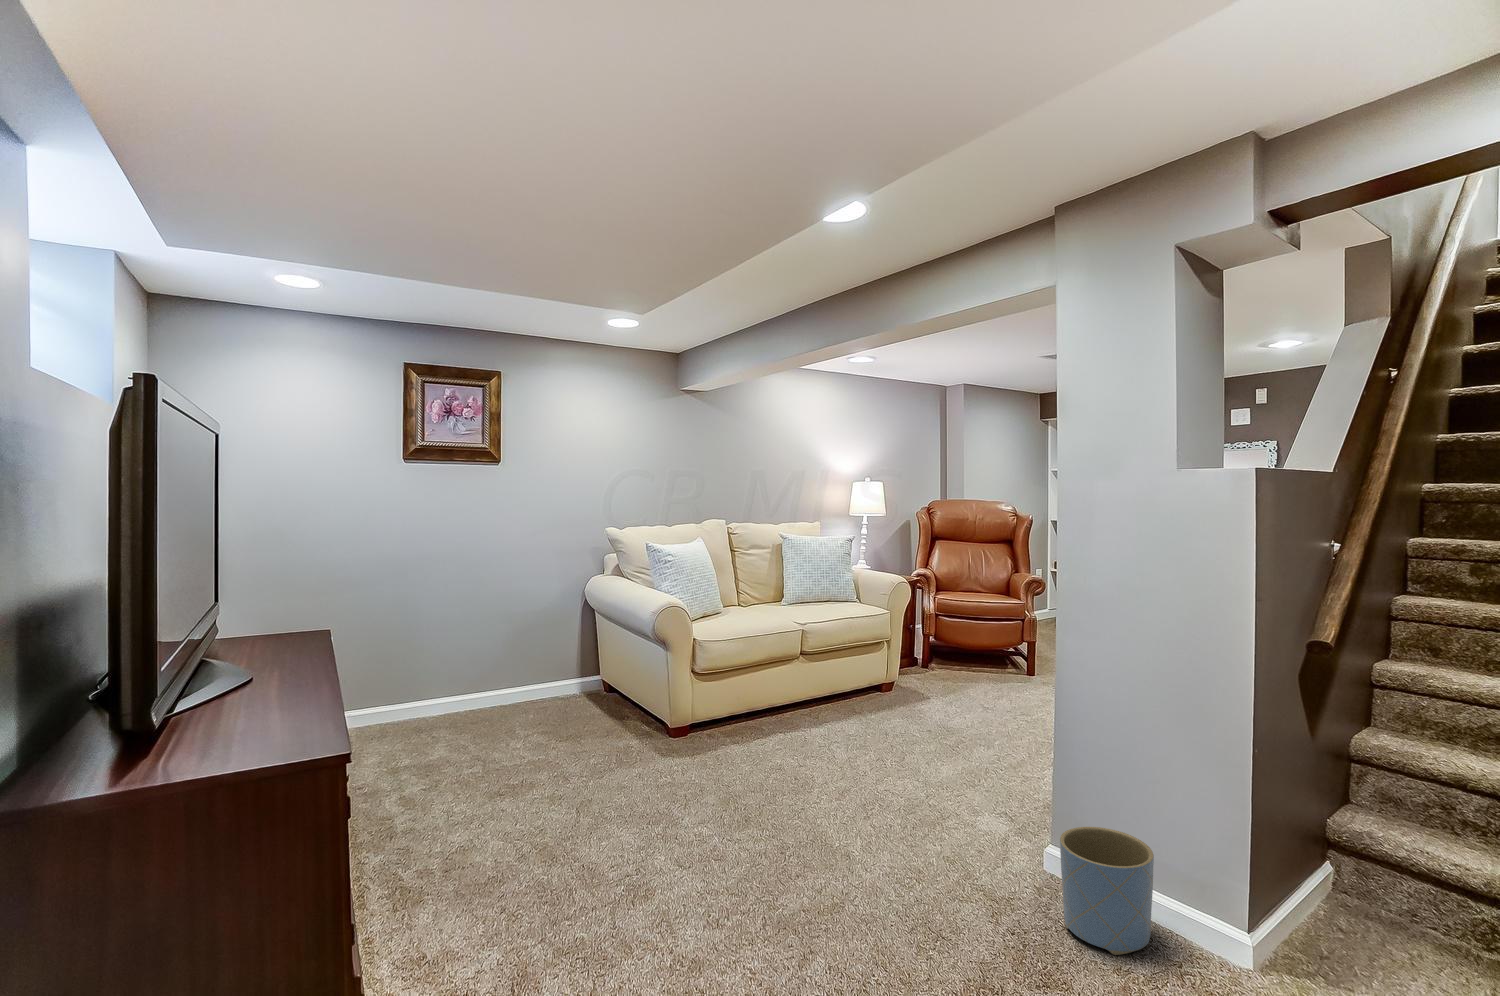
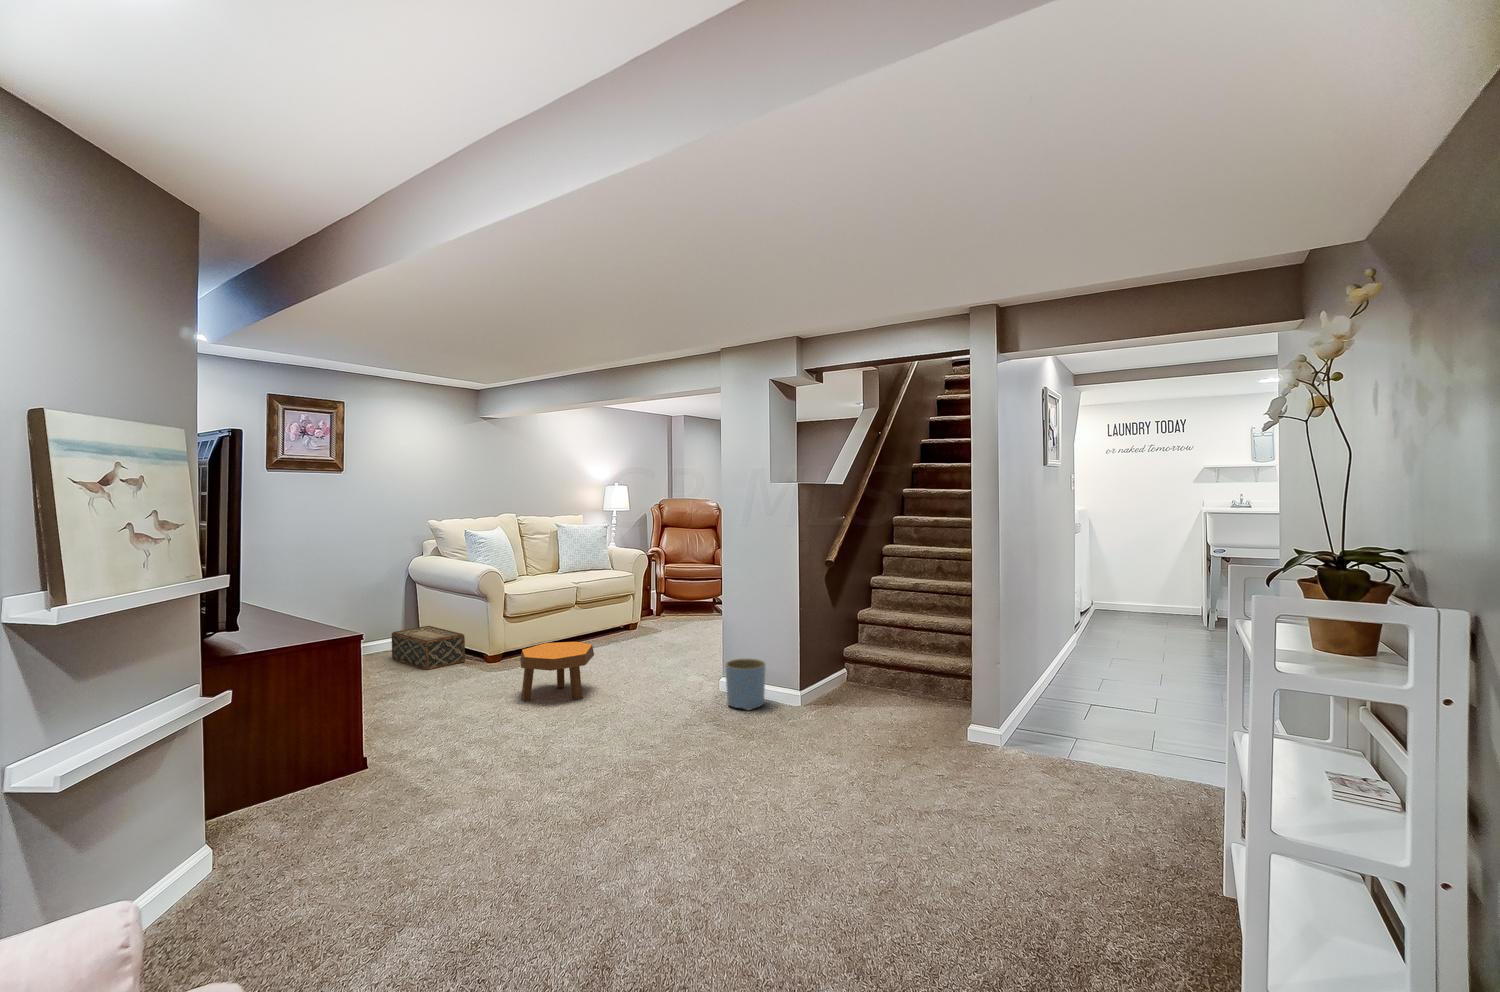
woven basket: none [552,673,639,745] -> present [392,626,465,670]
footstool: none [684,736,809,852] -> present [520,642,594,701]

